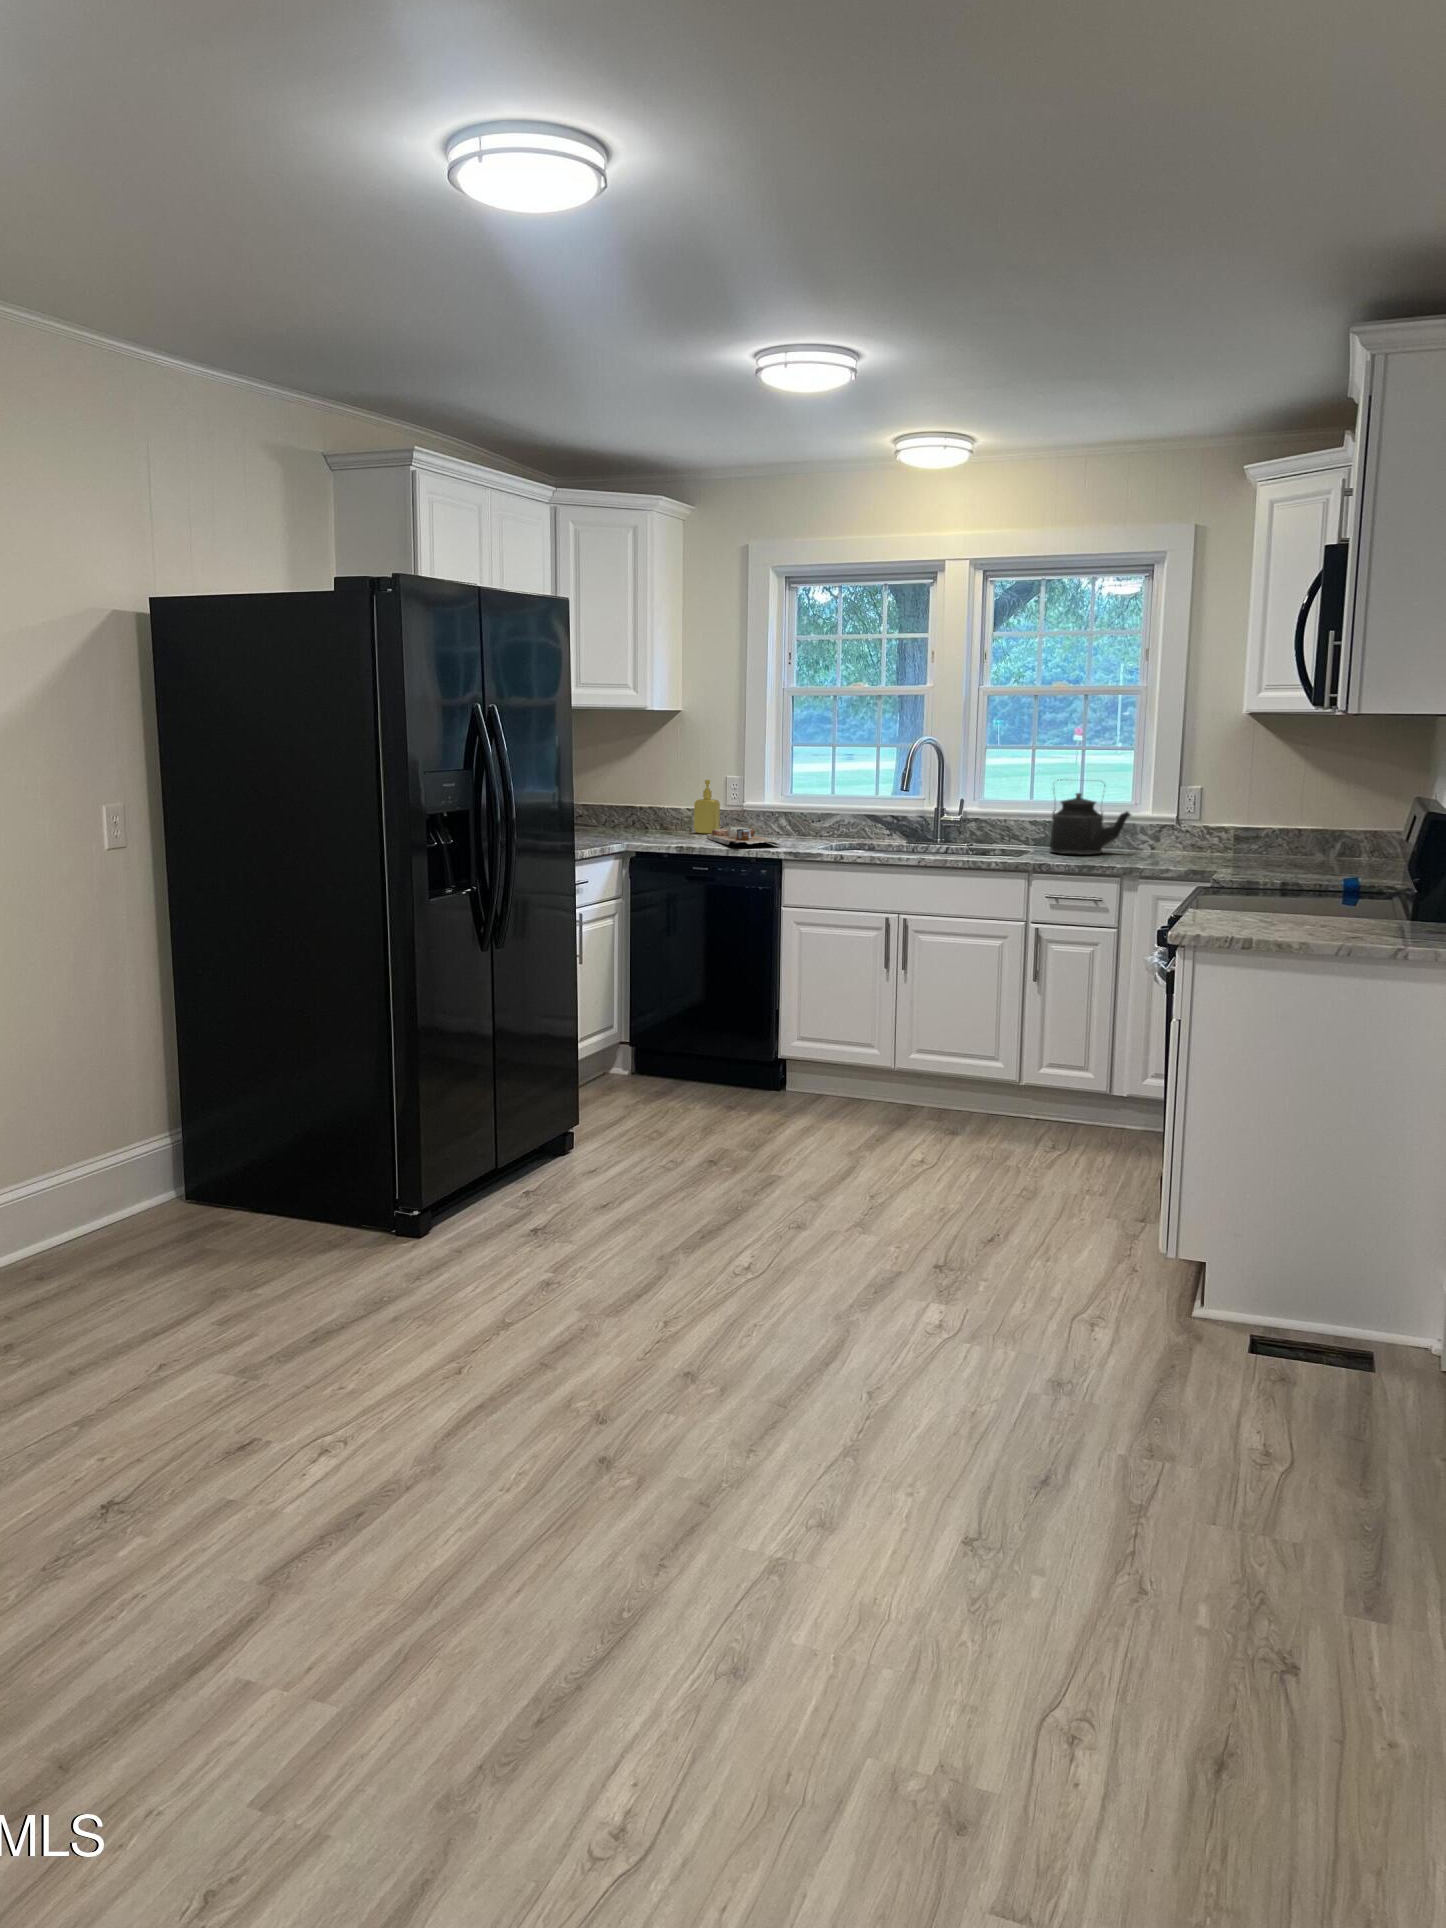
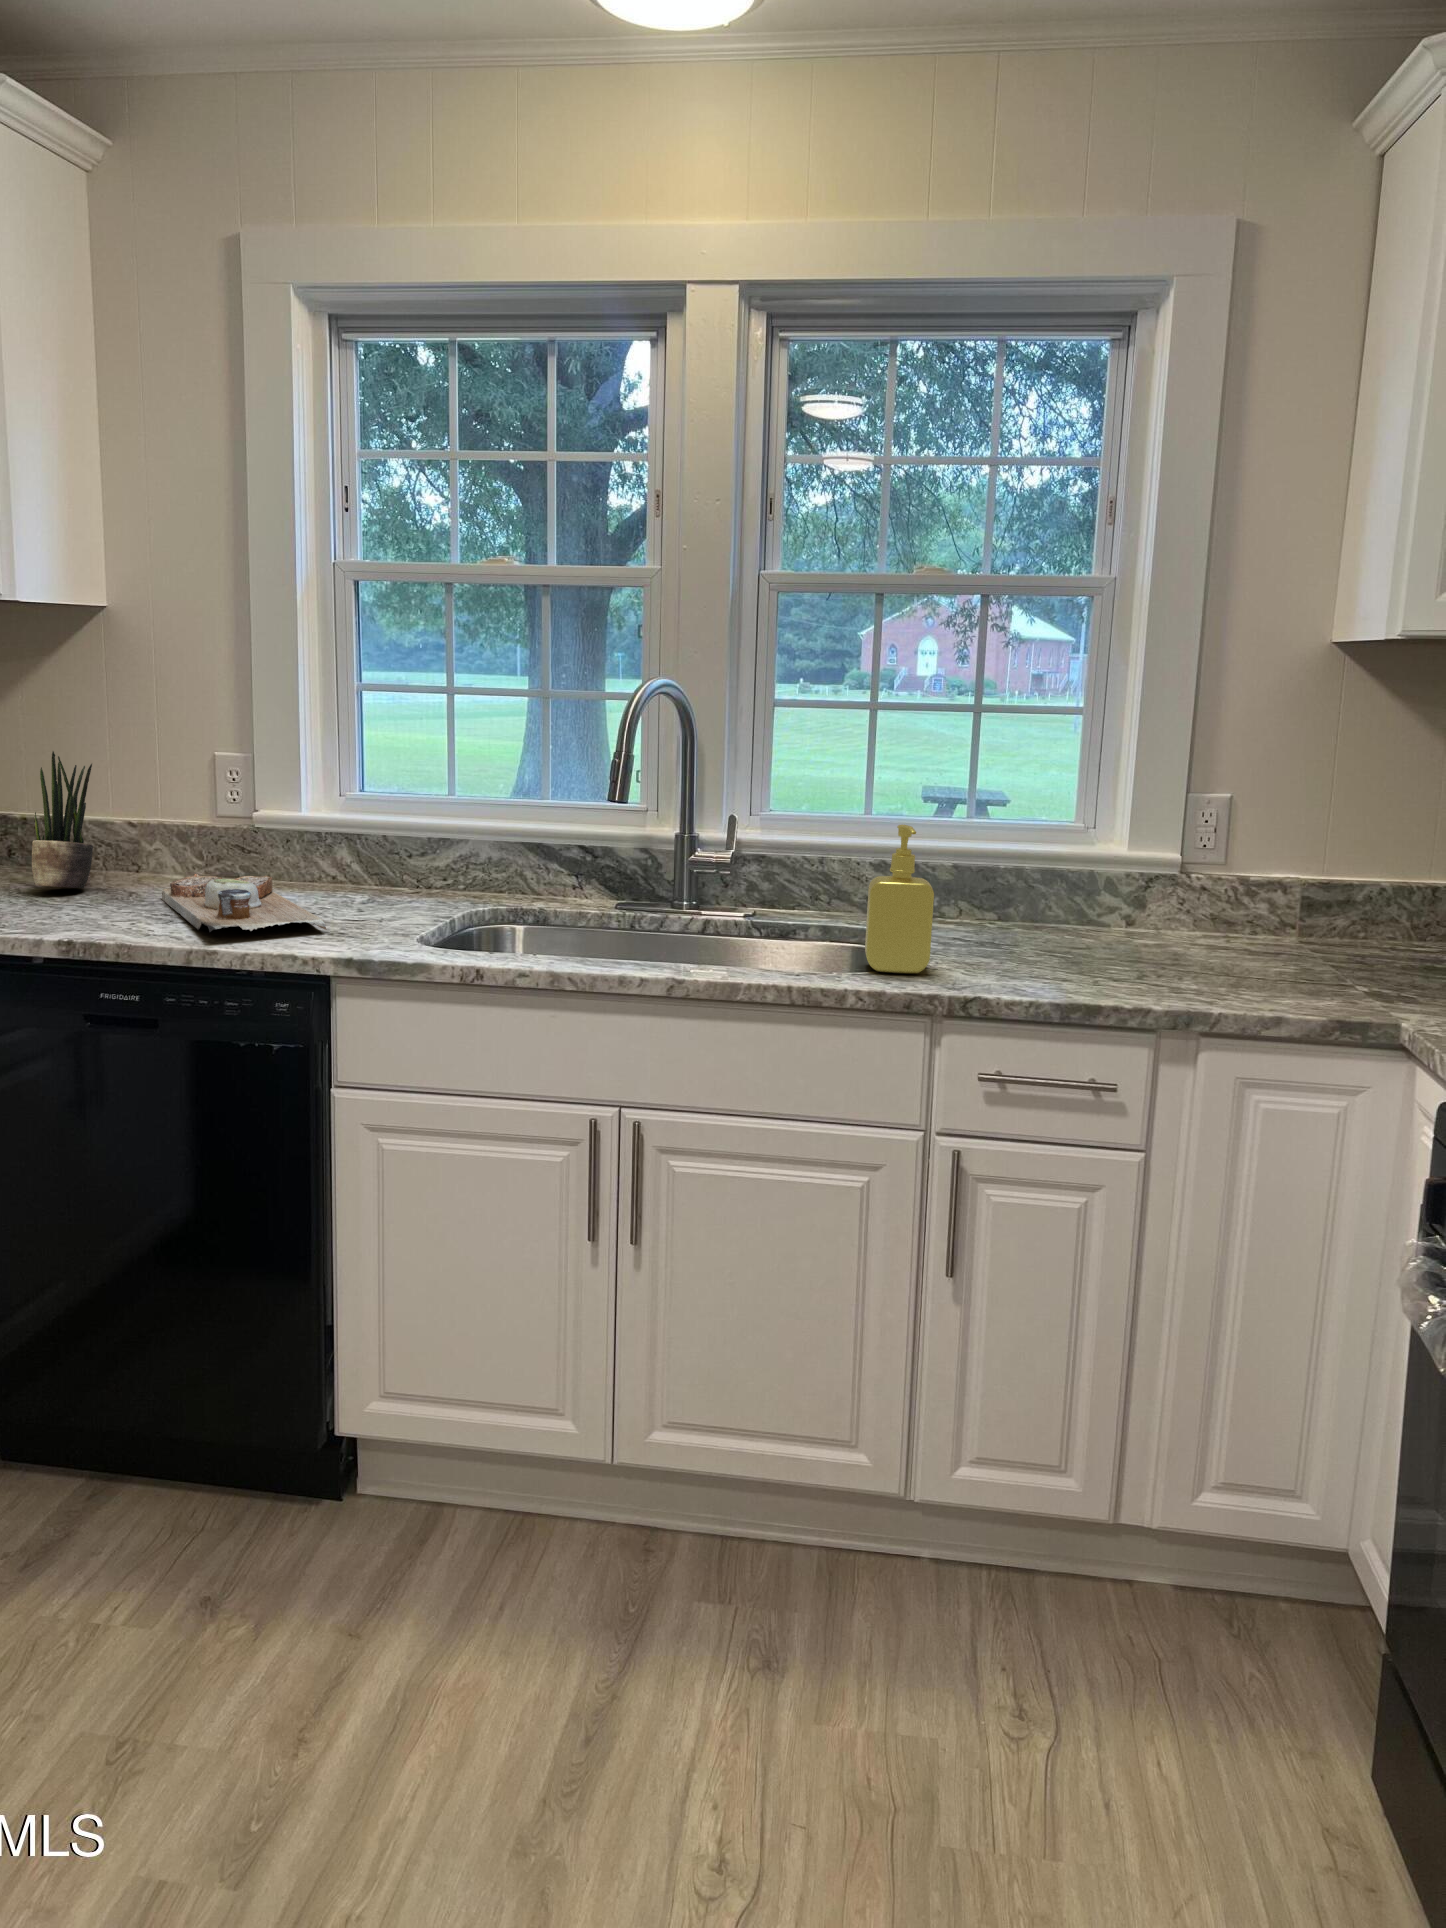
potted plant: none [652,774,678,835] -> present [32,751,93,888]
soap dispenser: present [694,780,720,834] -> present [865,825,934,973]
kettle: present [1050,793,1131,855] -> none [932,780,1109,950]

